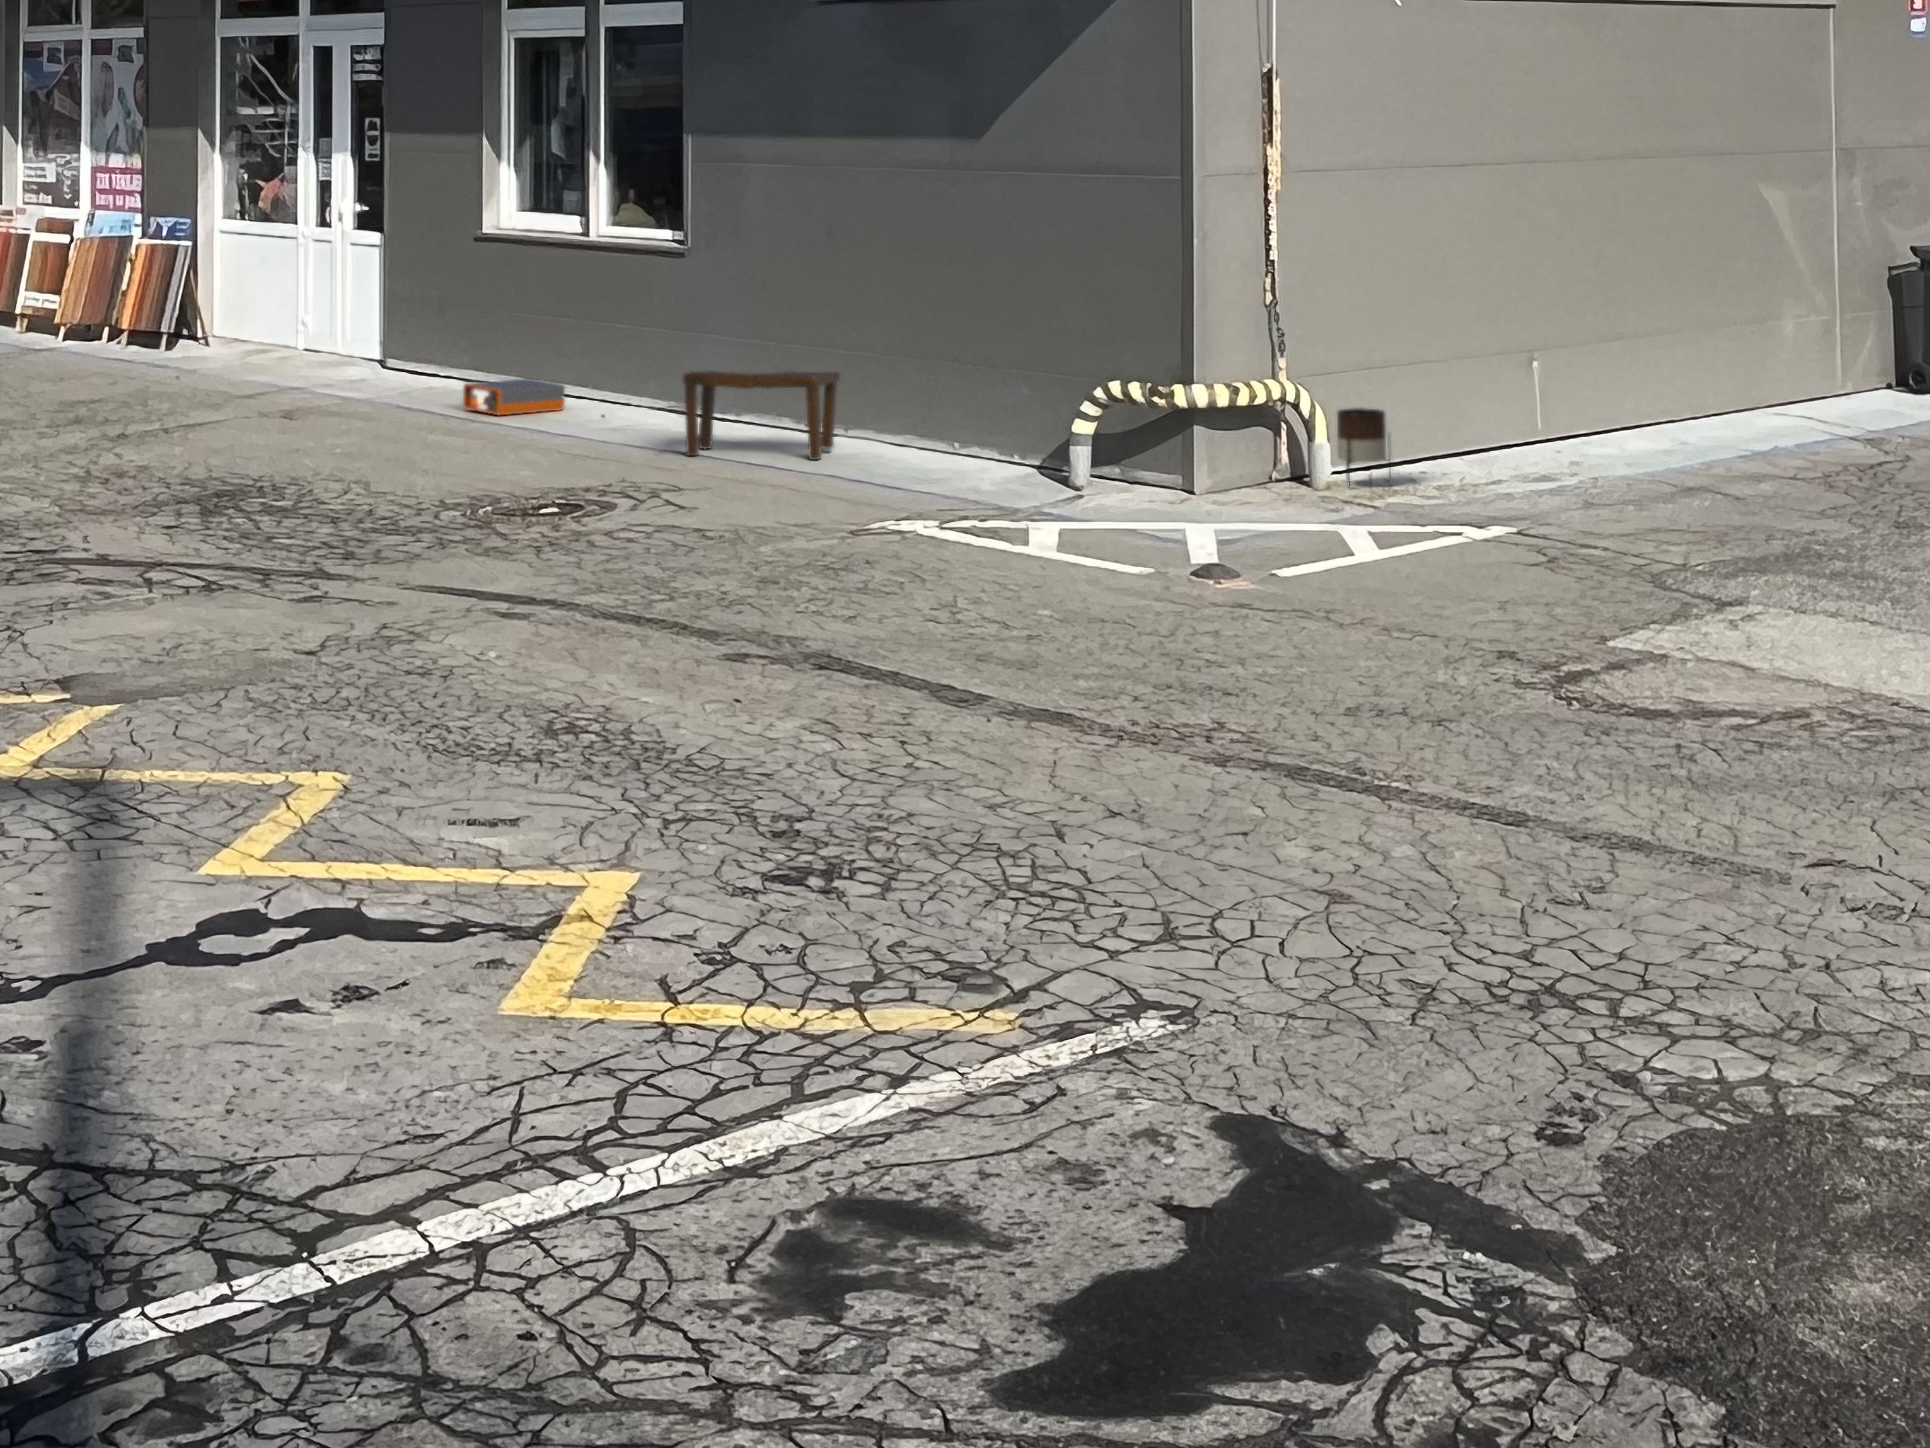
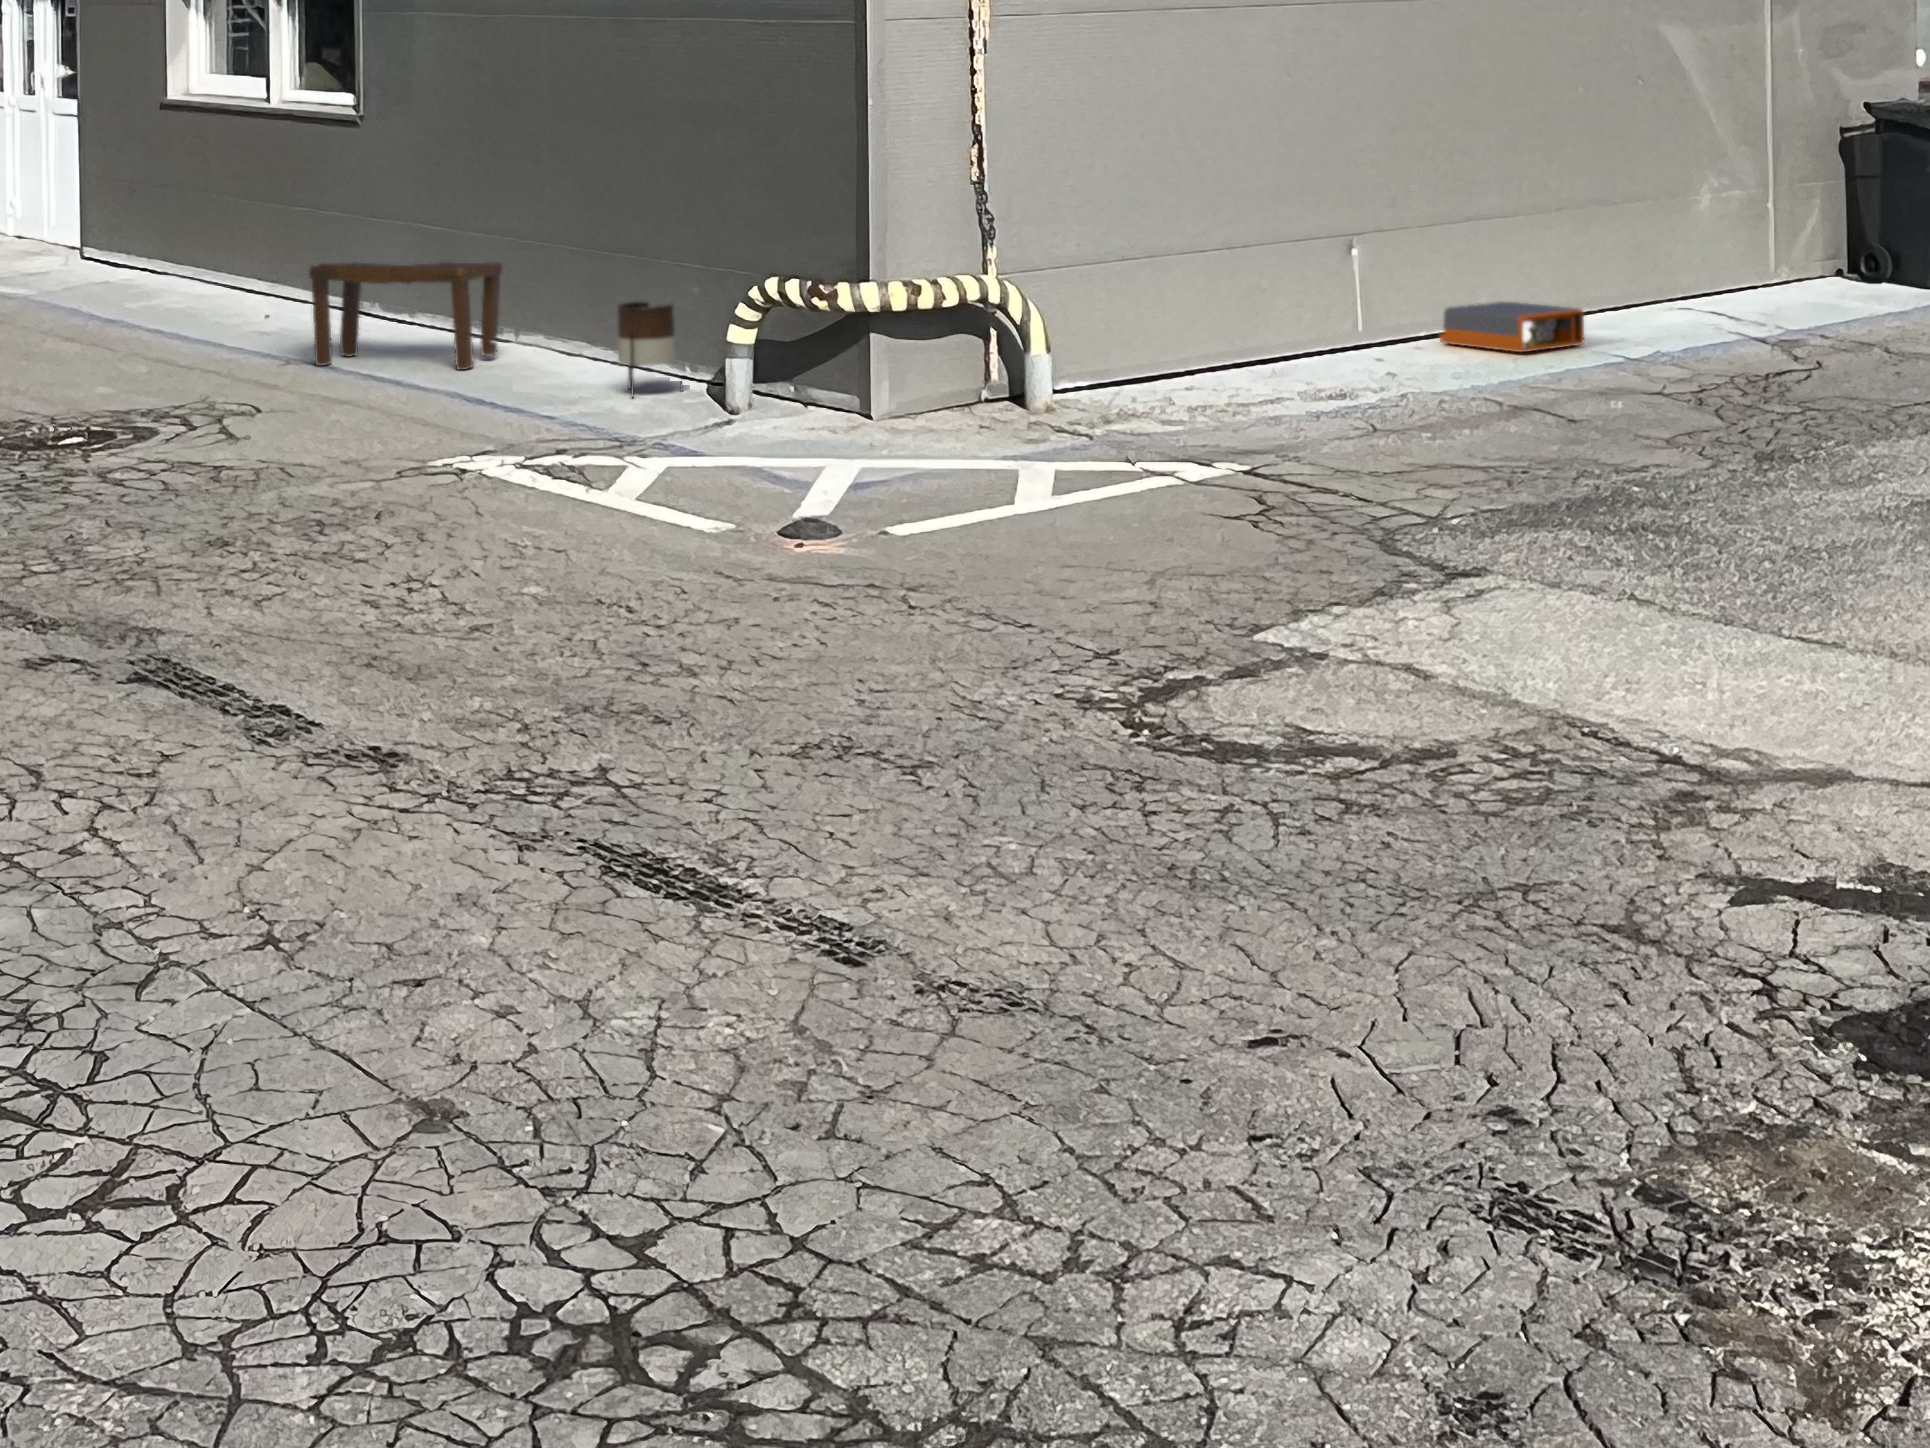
storage box: present [463,379,565,416] -> present [1440,302,1584,352]
planter: present [1337,408,1391,483] -> present [617,301,675,396]

